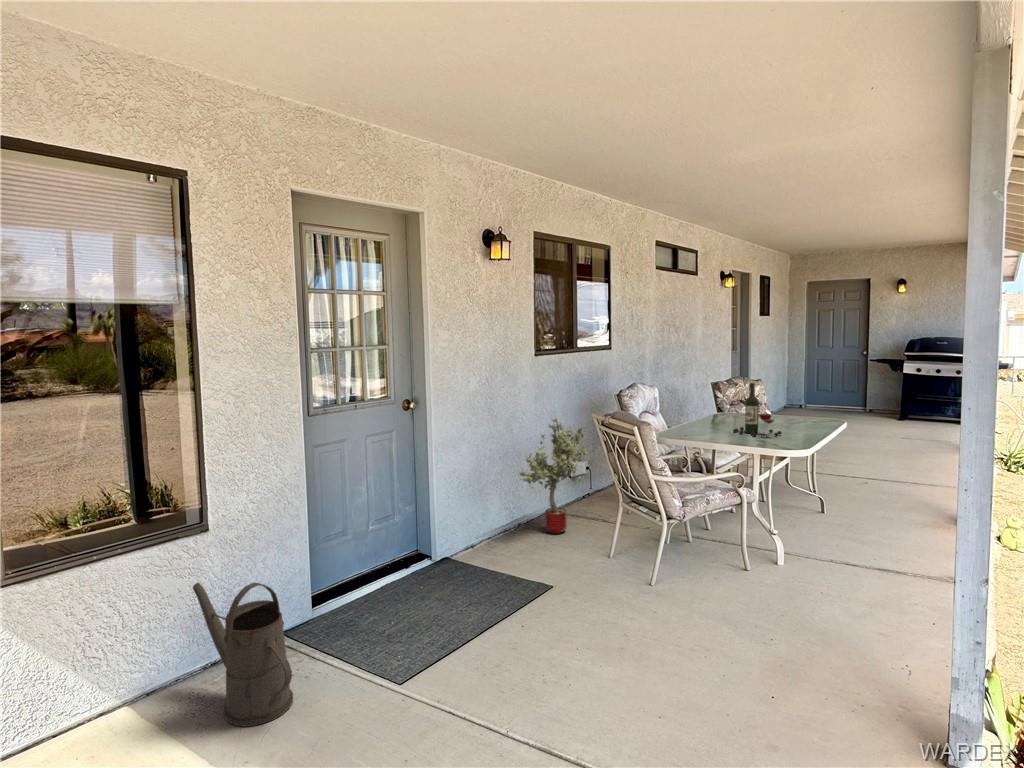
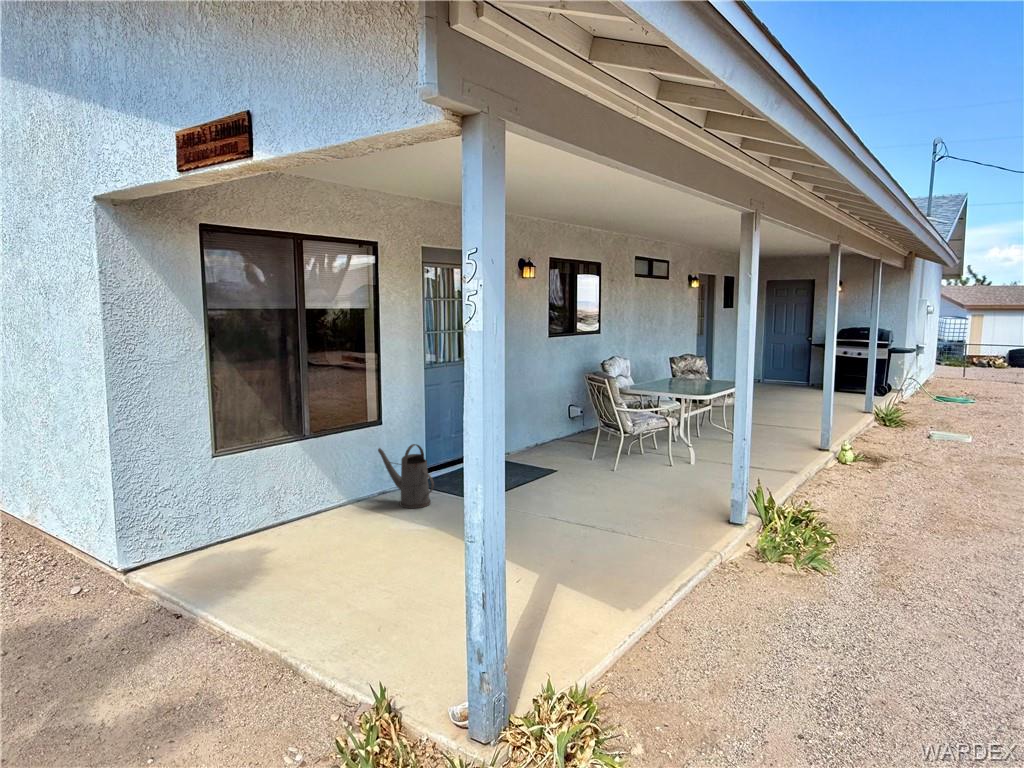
wine bottle: present [733,383,782,437] -> none [672,356,701,391]
potted tree: present [520,418,587,534] -> none [536,376,581,449]

